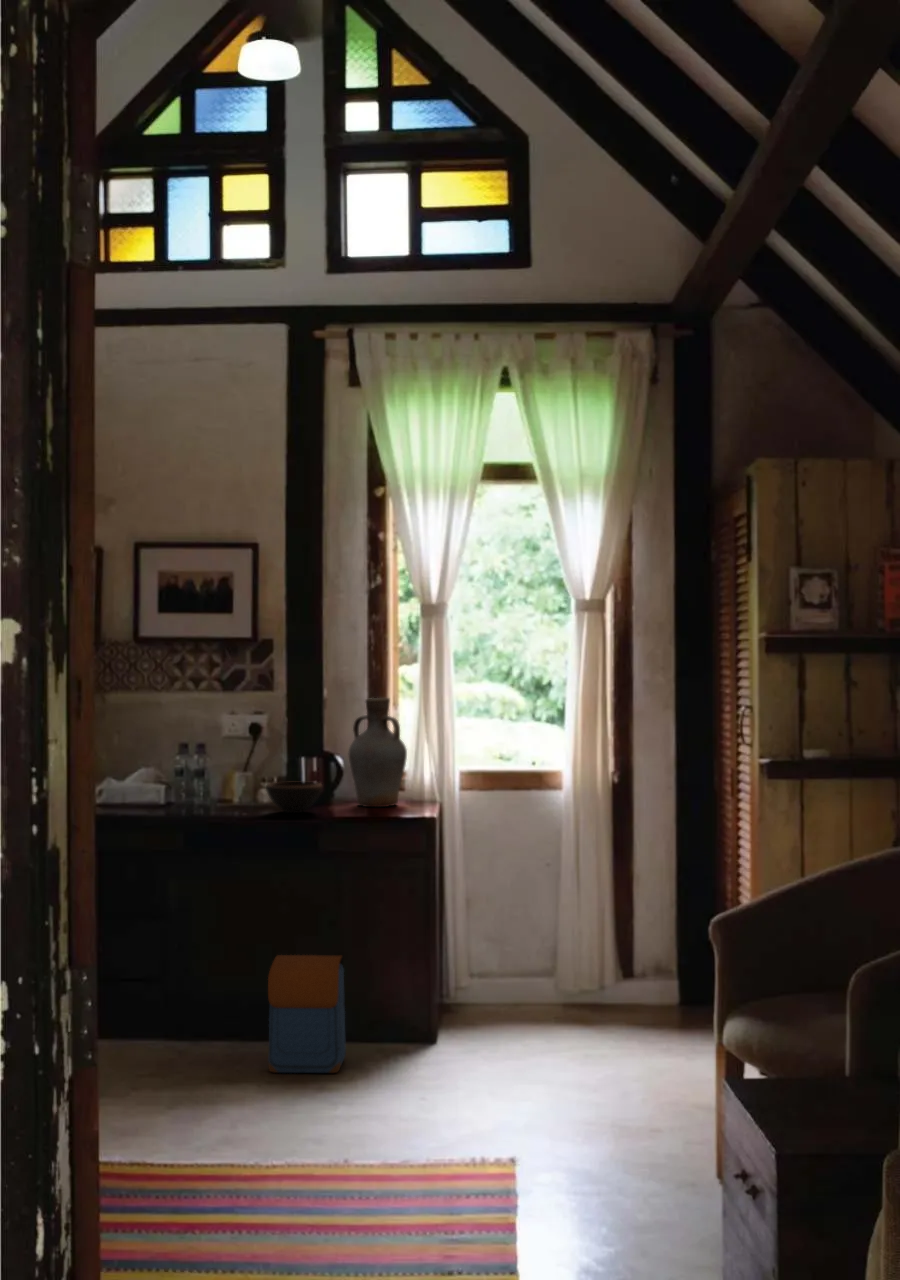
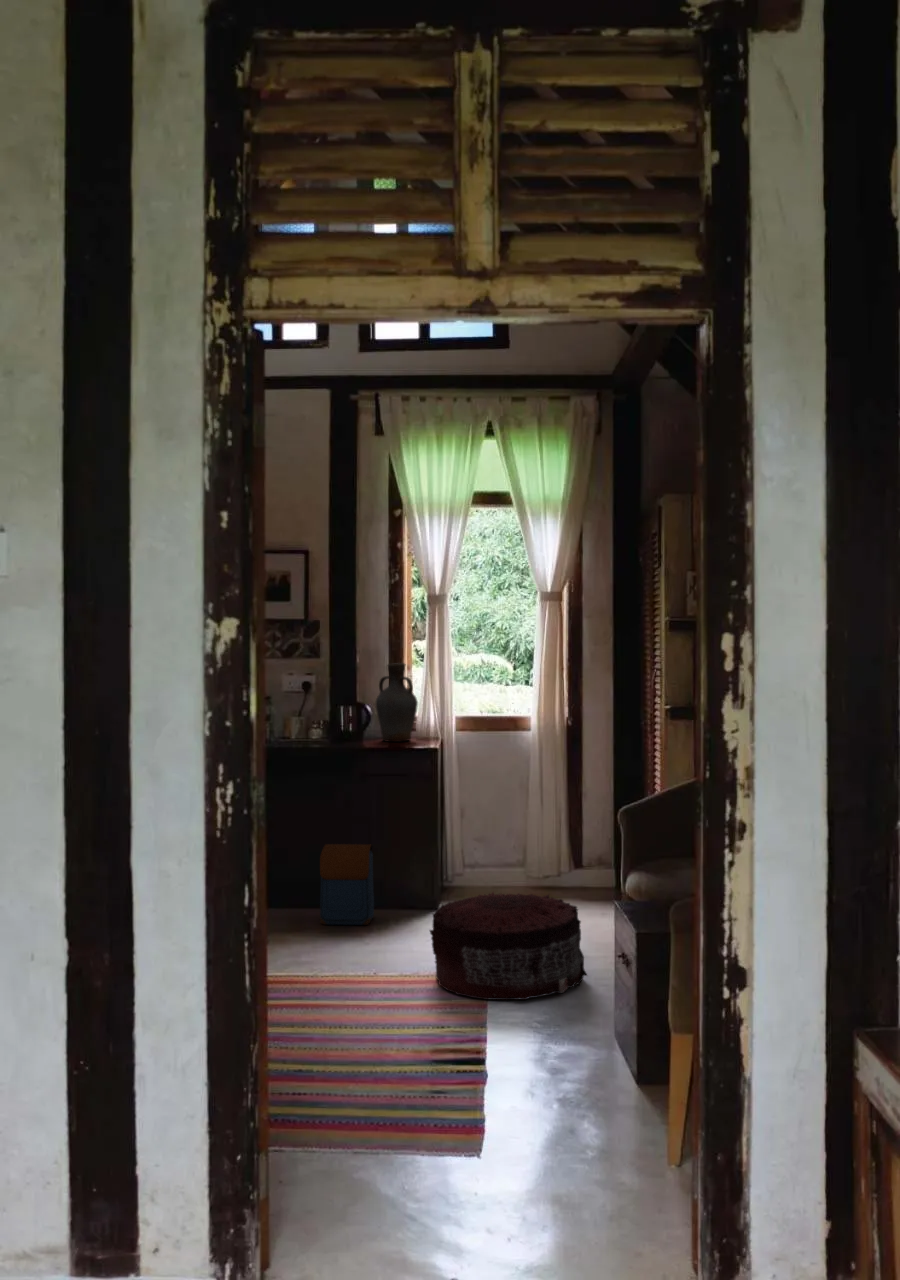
bowl: present [266,782,322,813] -> none [317,723,357,745]
pouf: none [427,1035,665,1216] -> present [430,892,587,1000]

